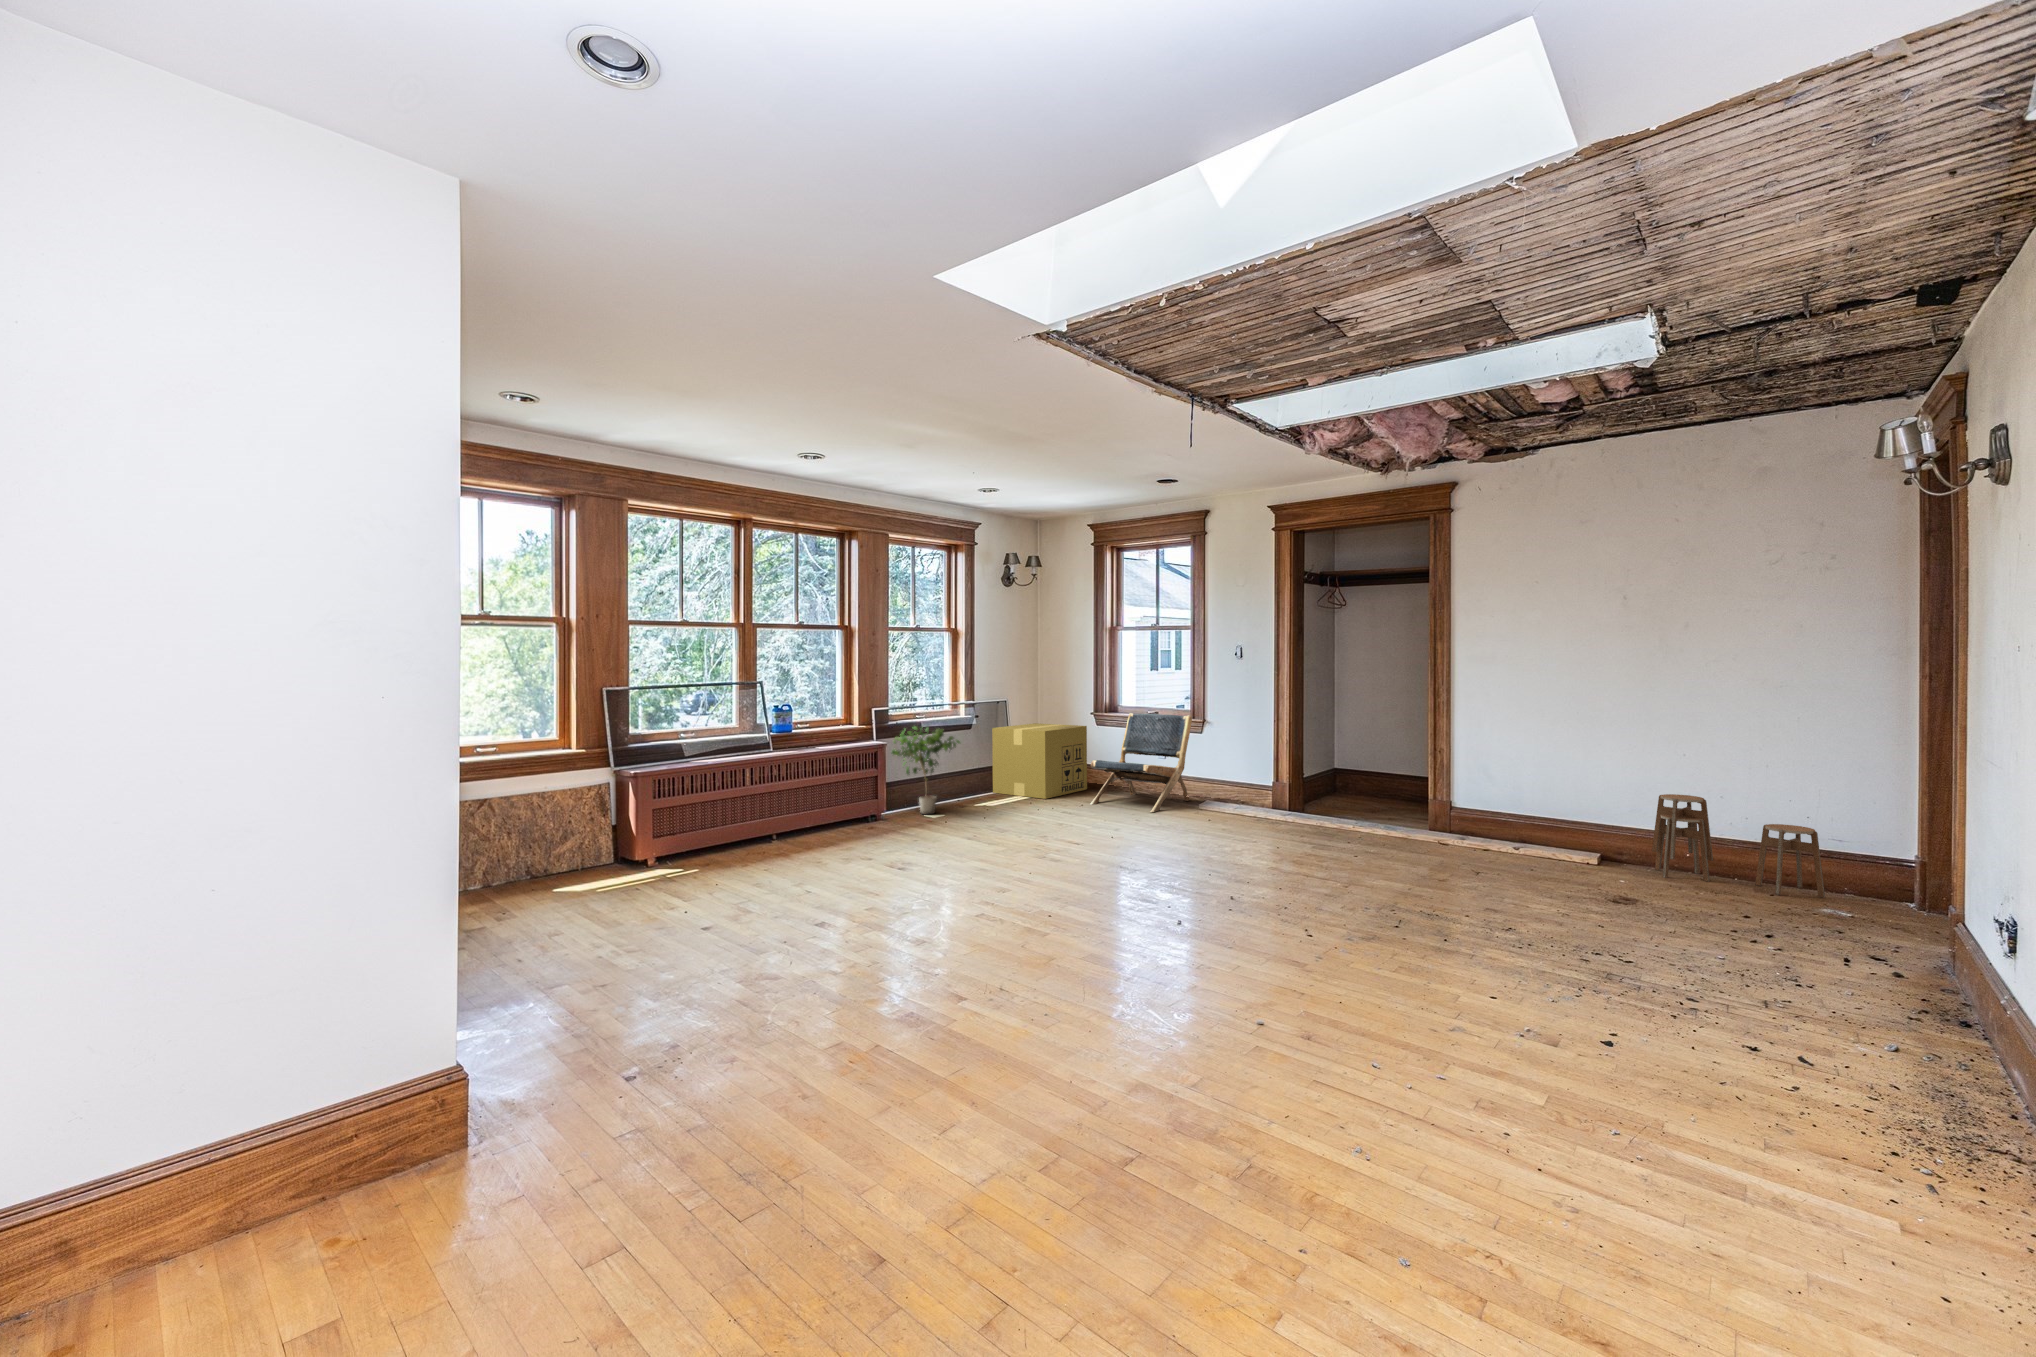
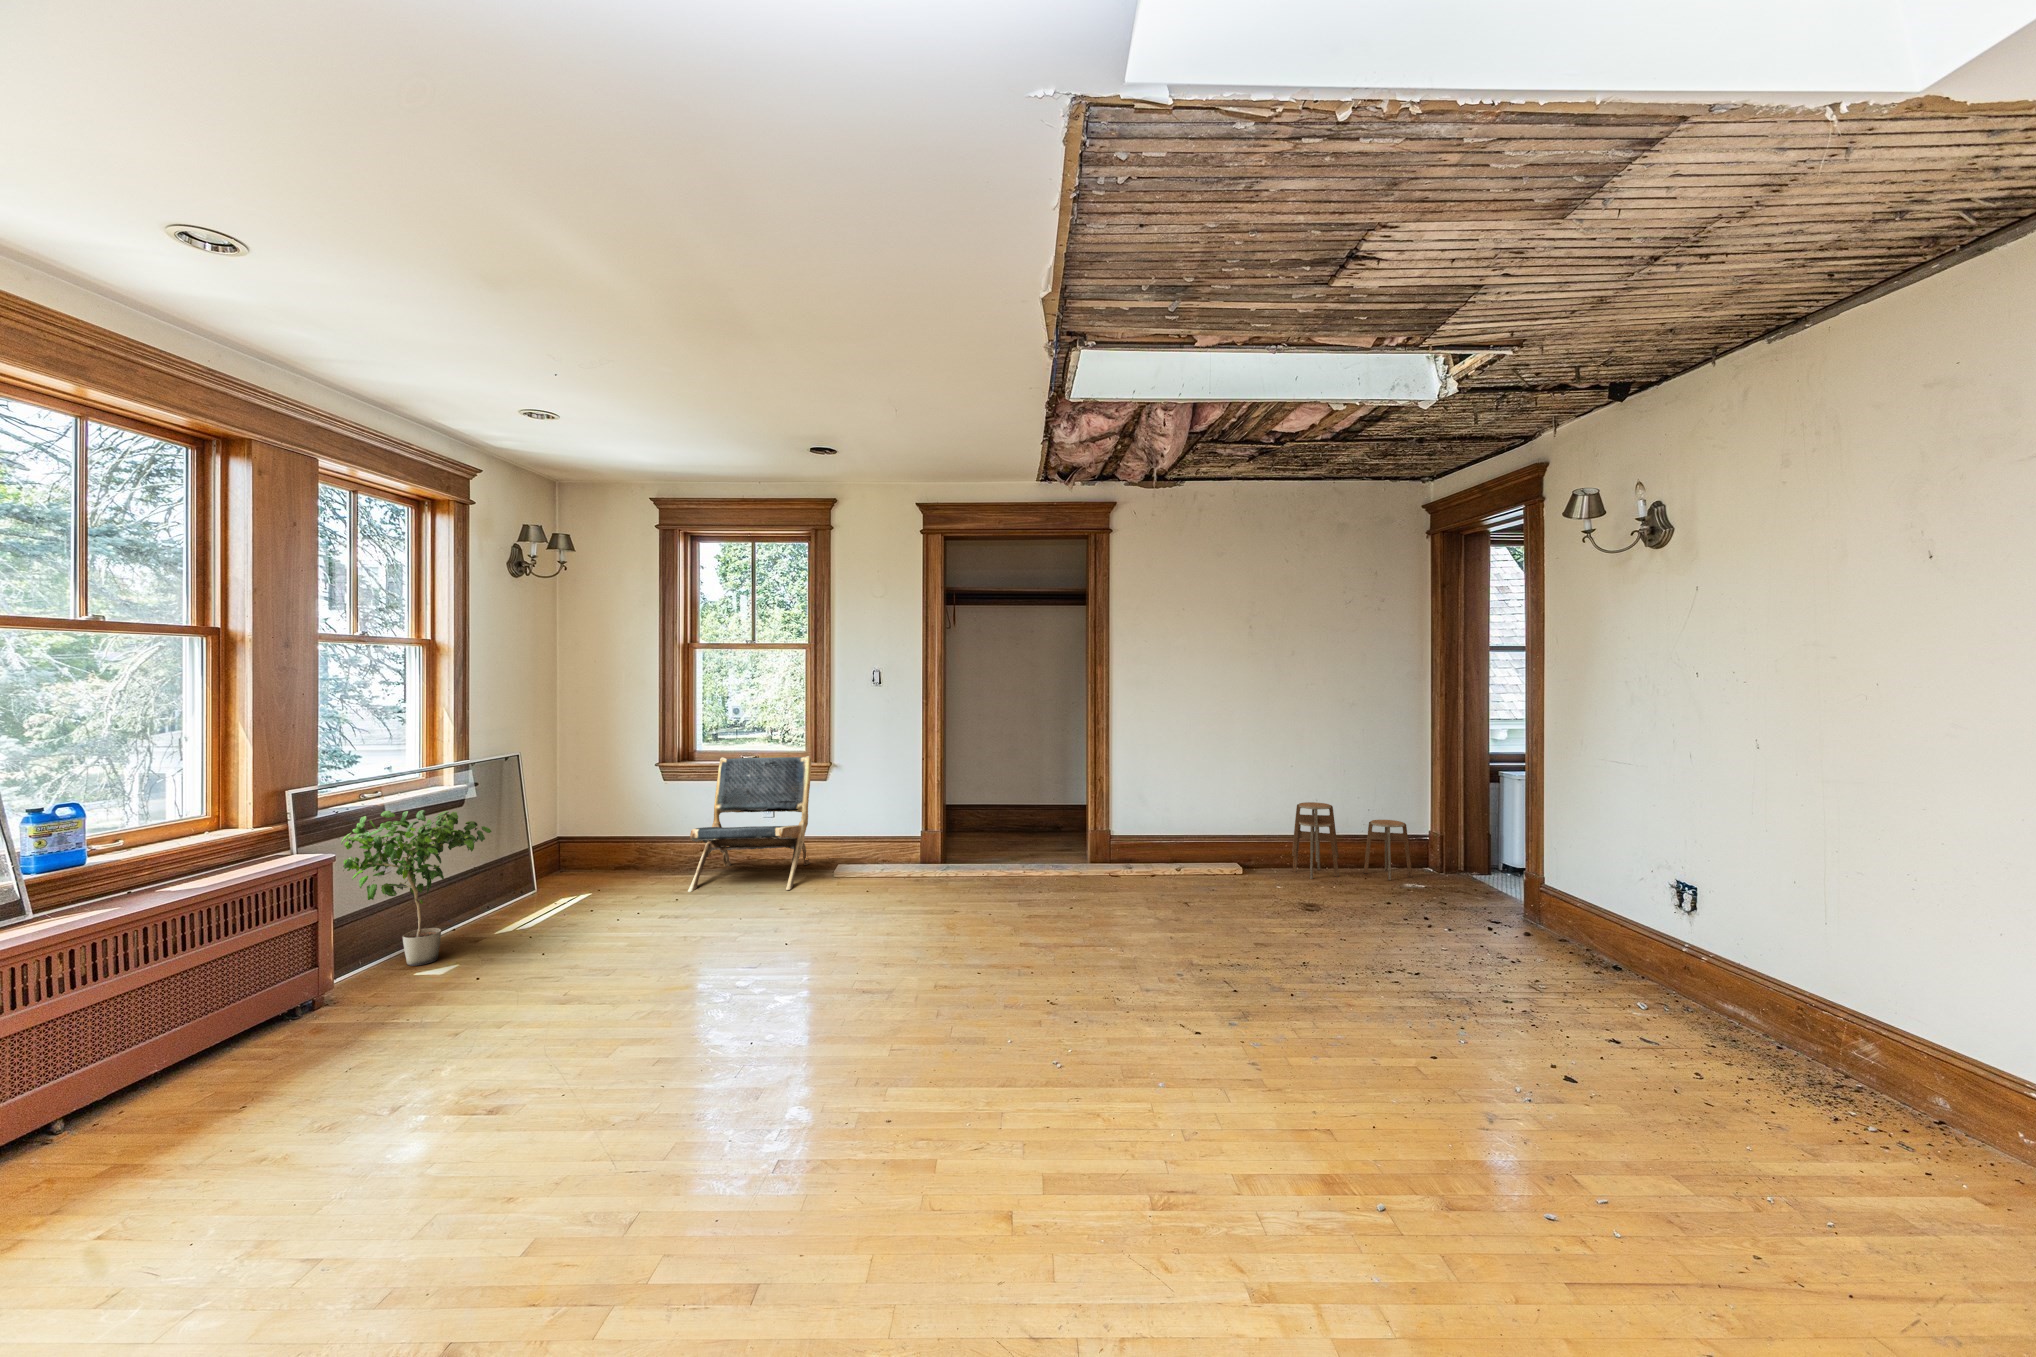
cardboard box: present [992,723,1087,799] -> none [505,779,653,897]

